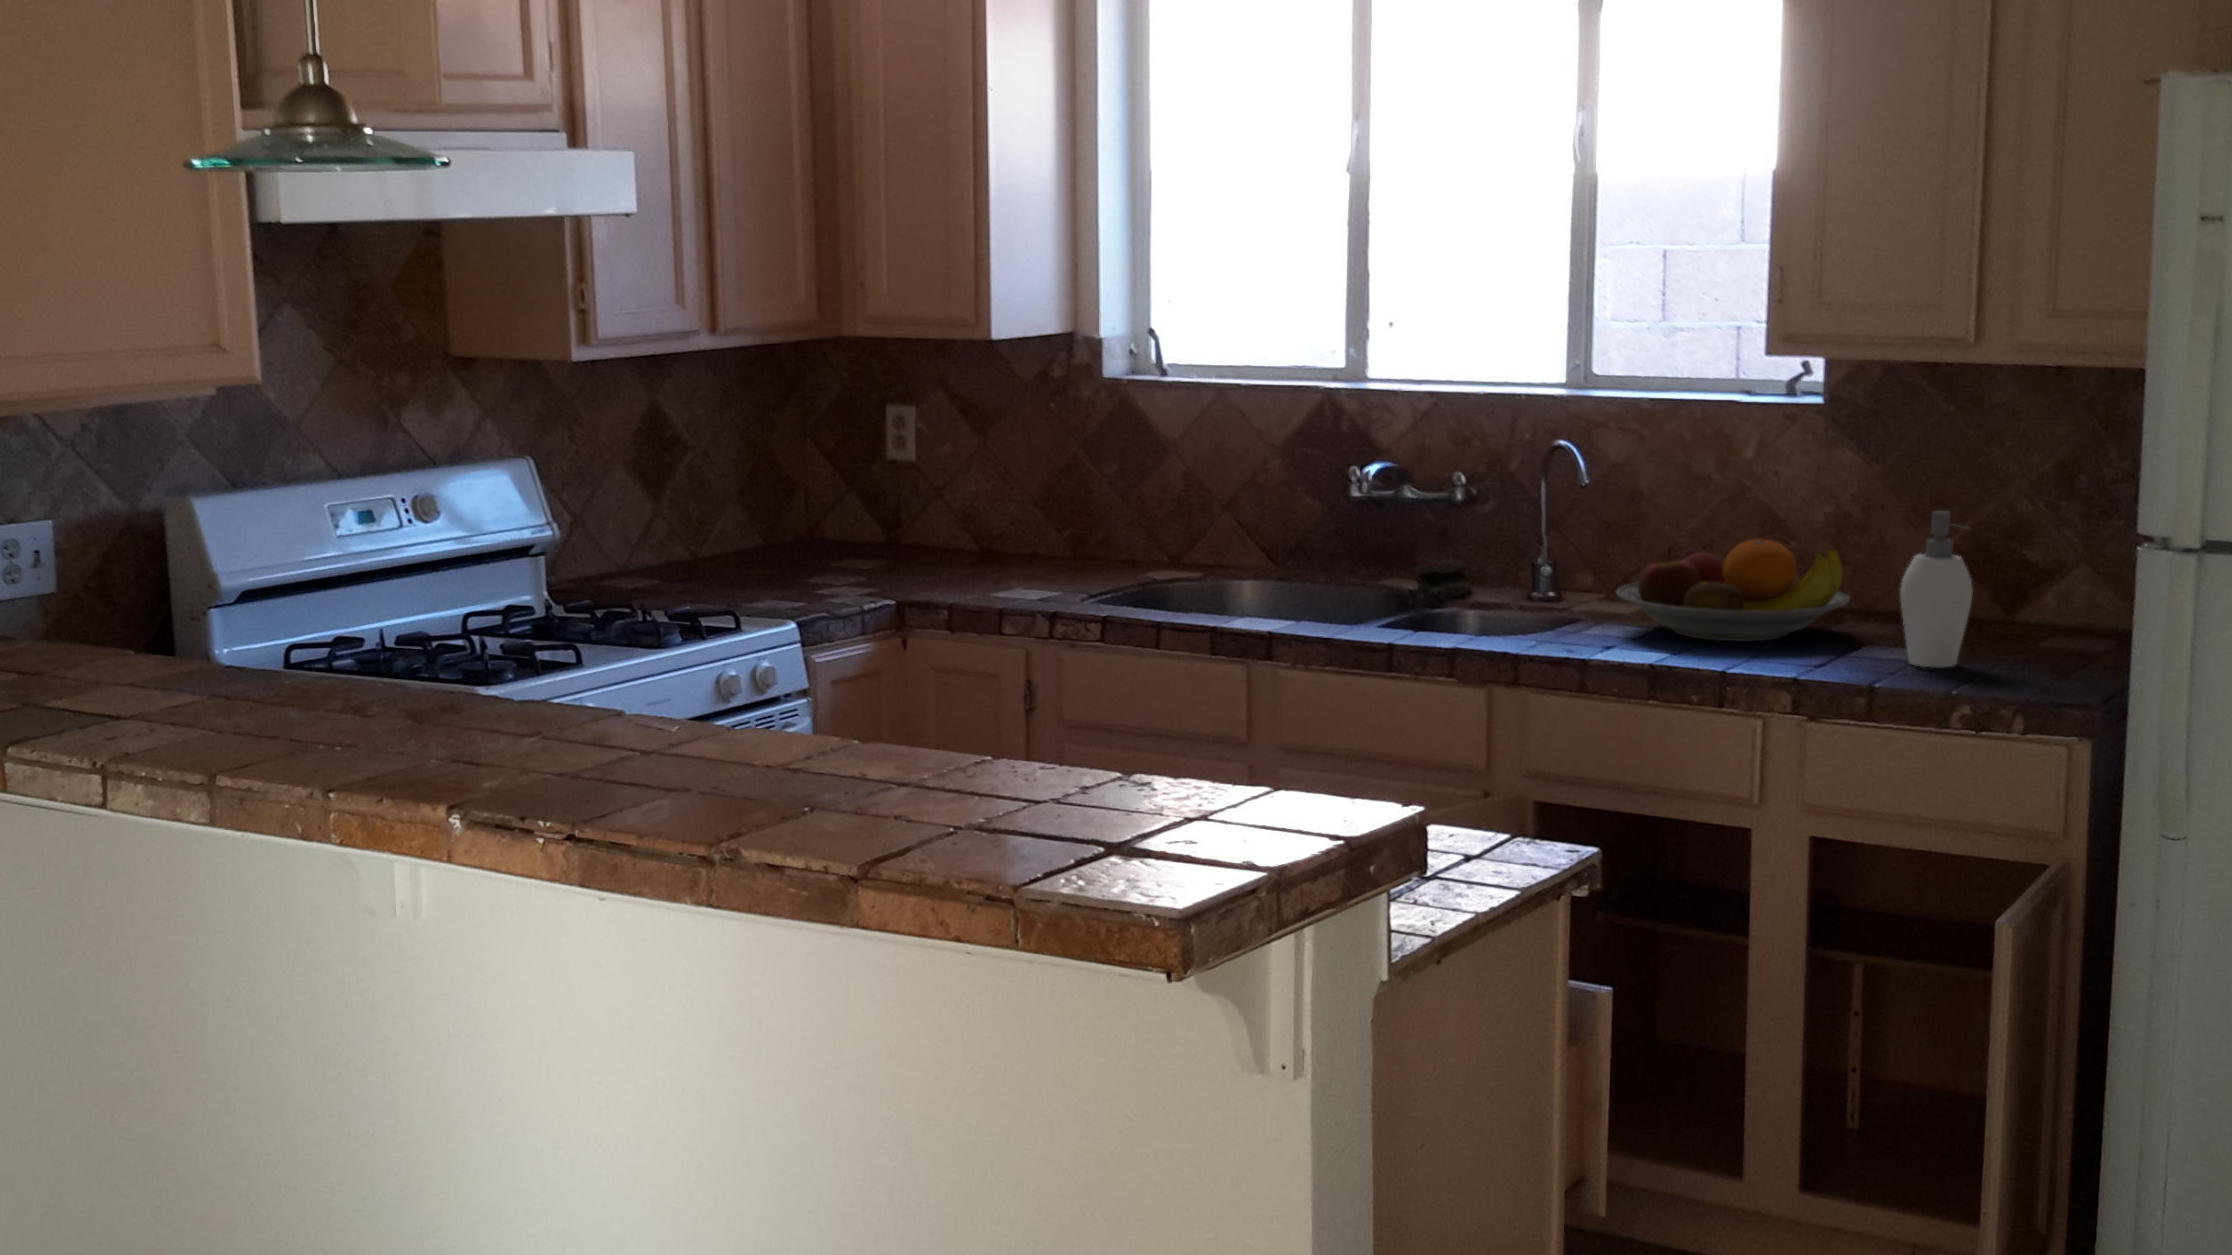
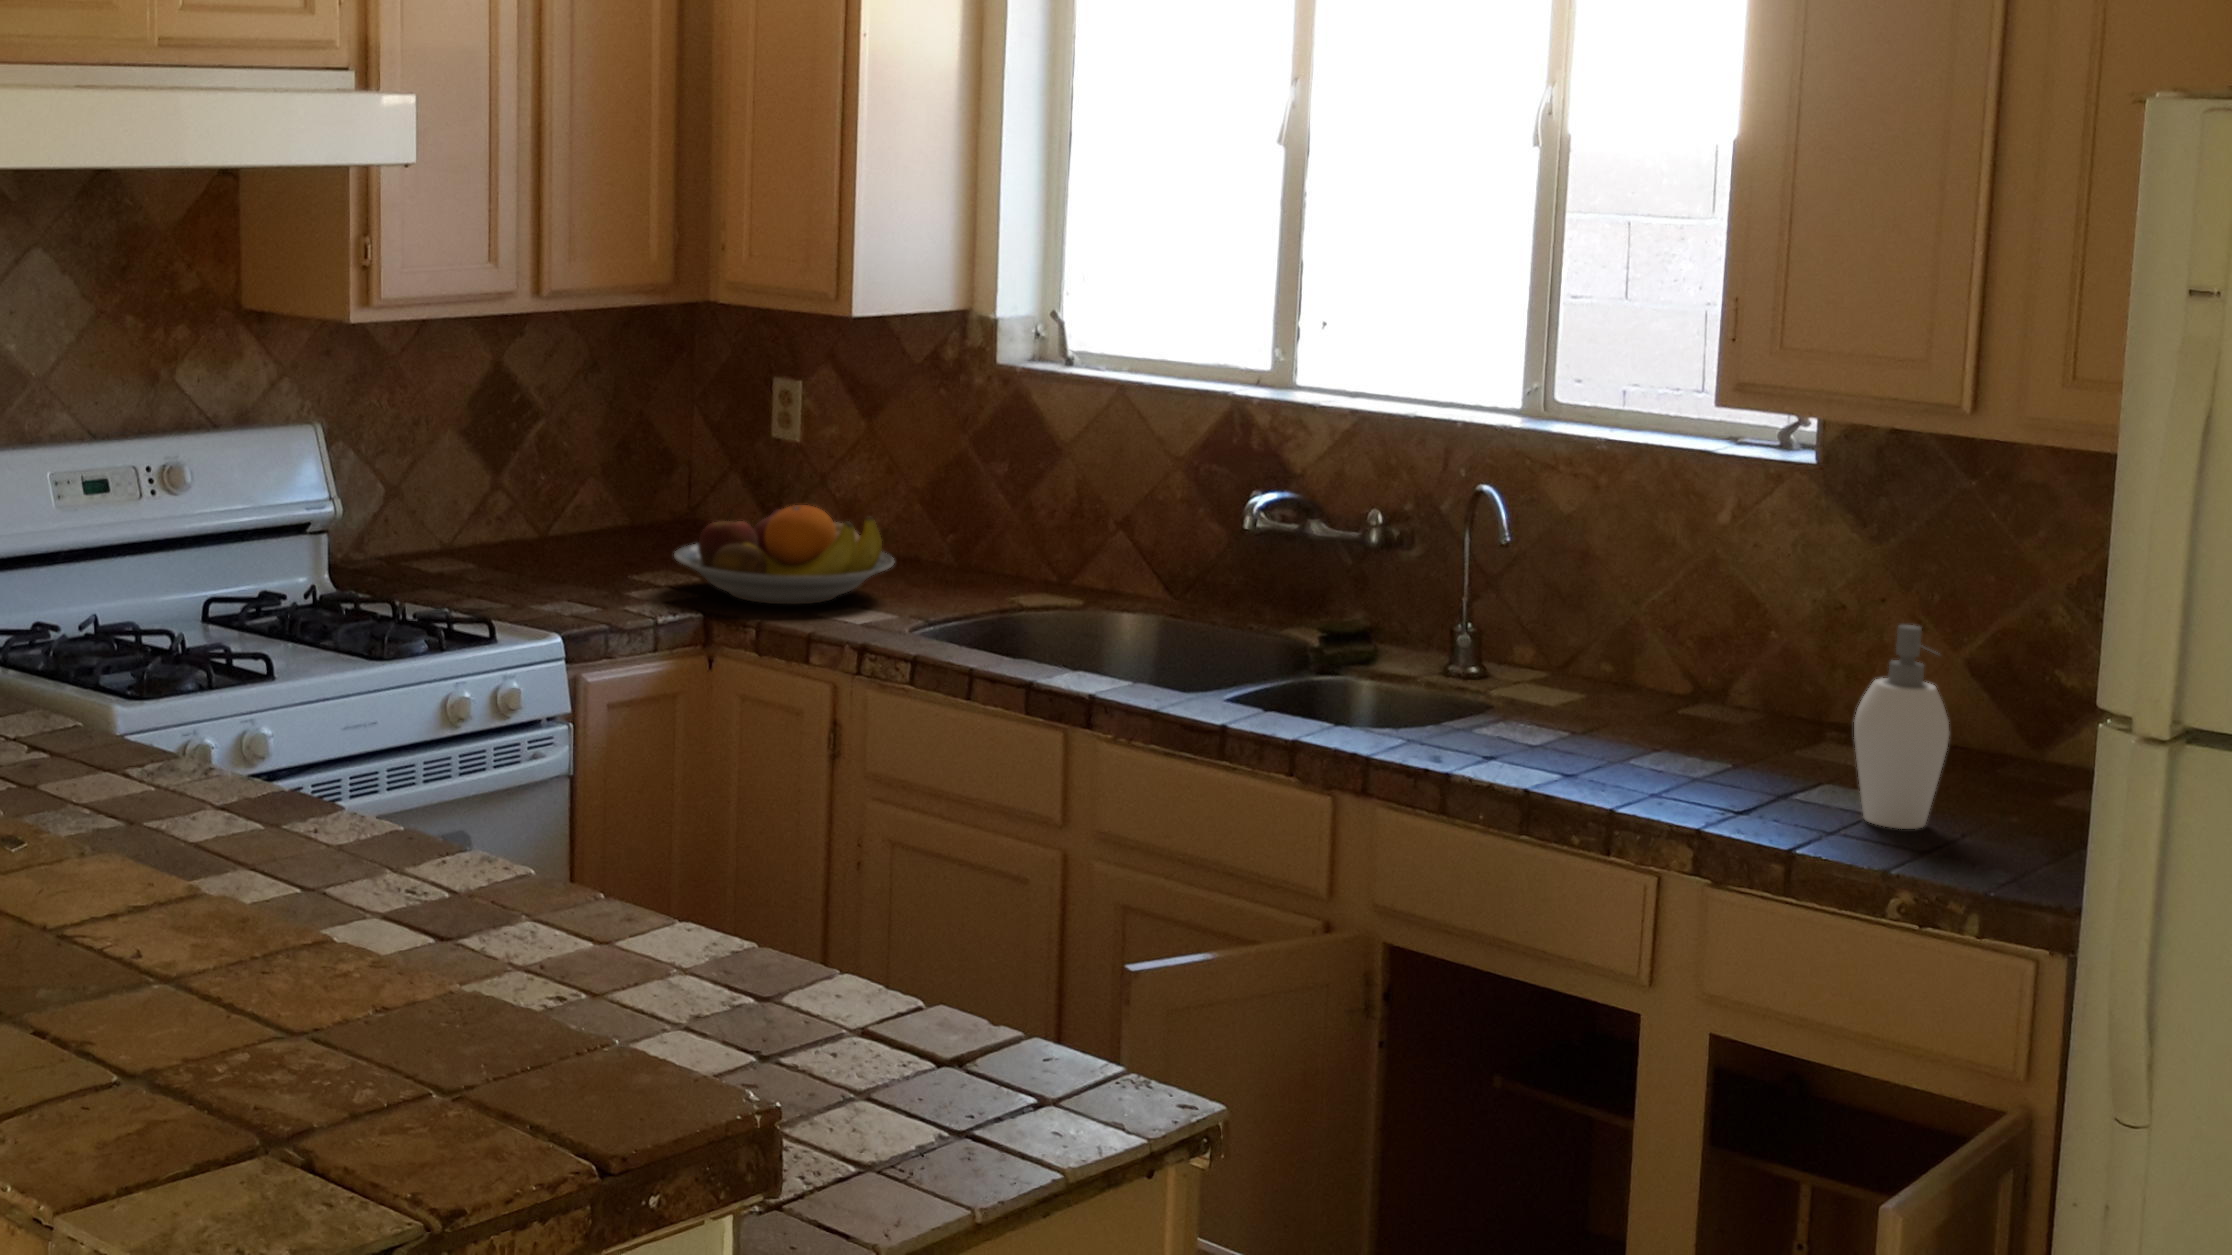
fruit bowl: present [1617,539,1849,641] -> present [674,505,894,604]

